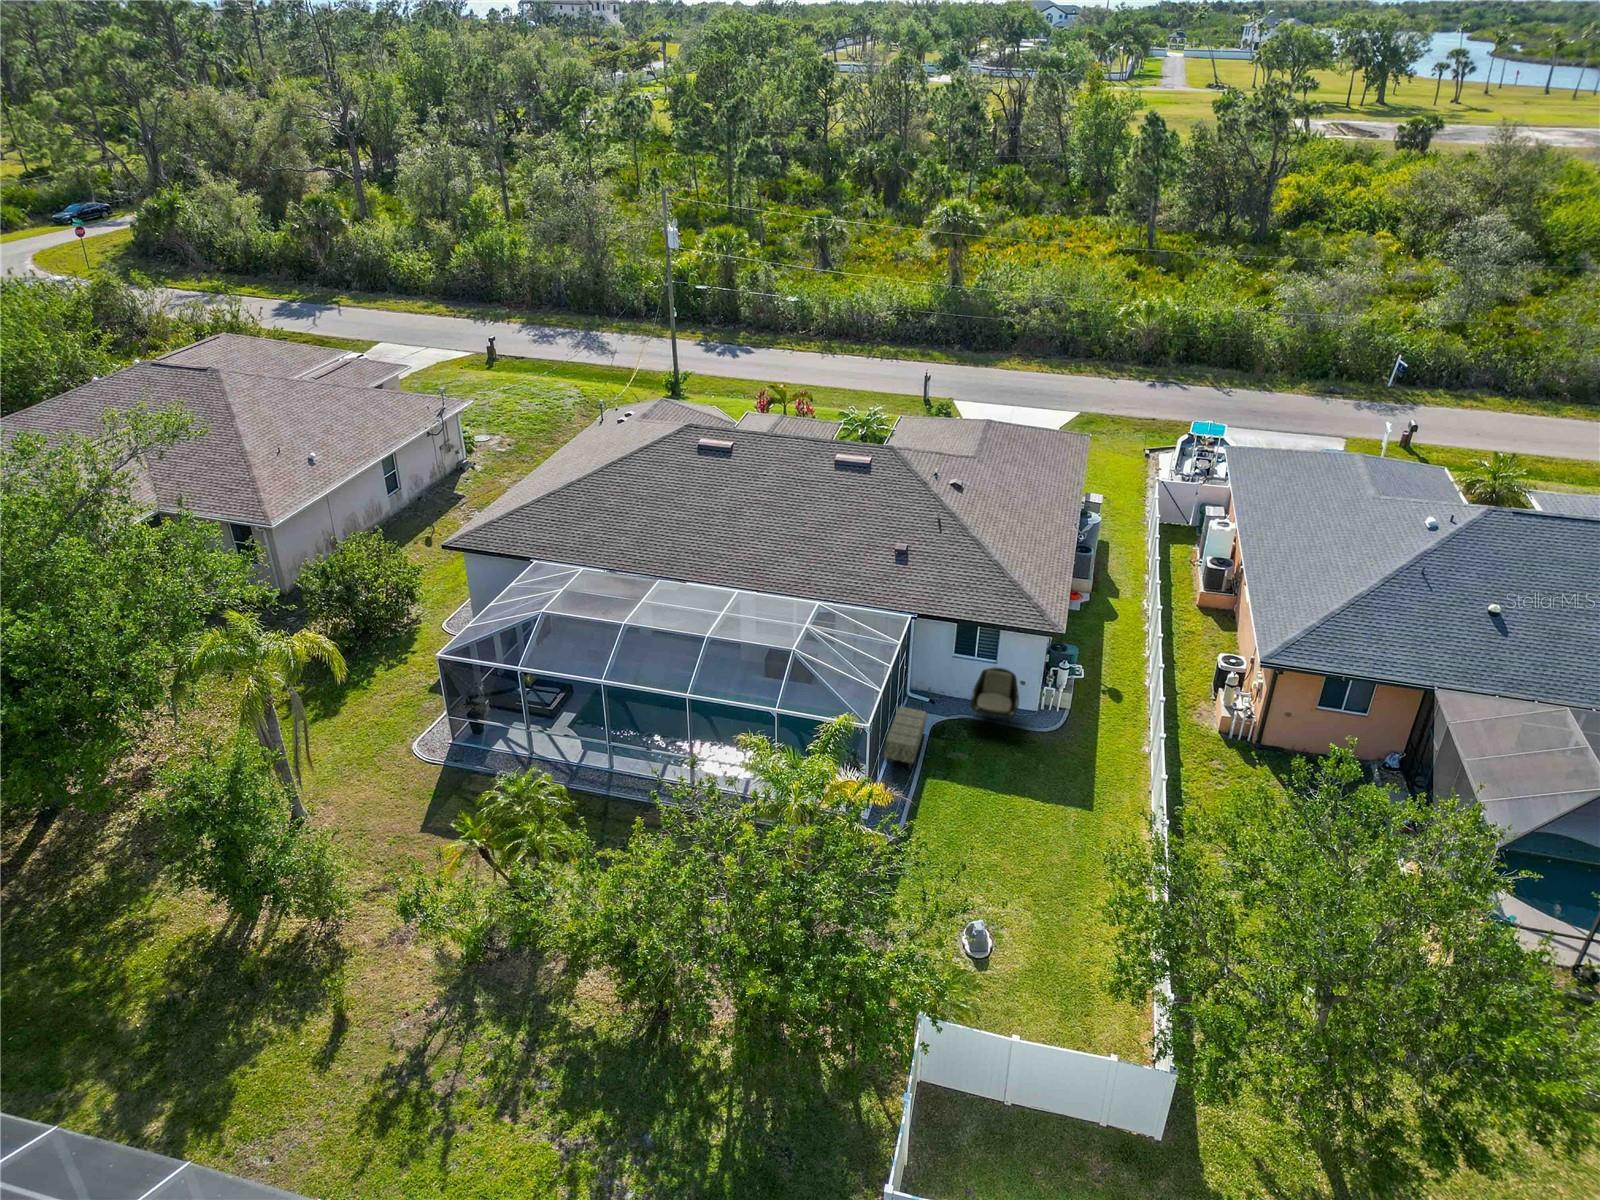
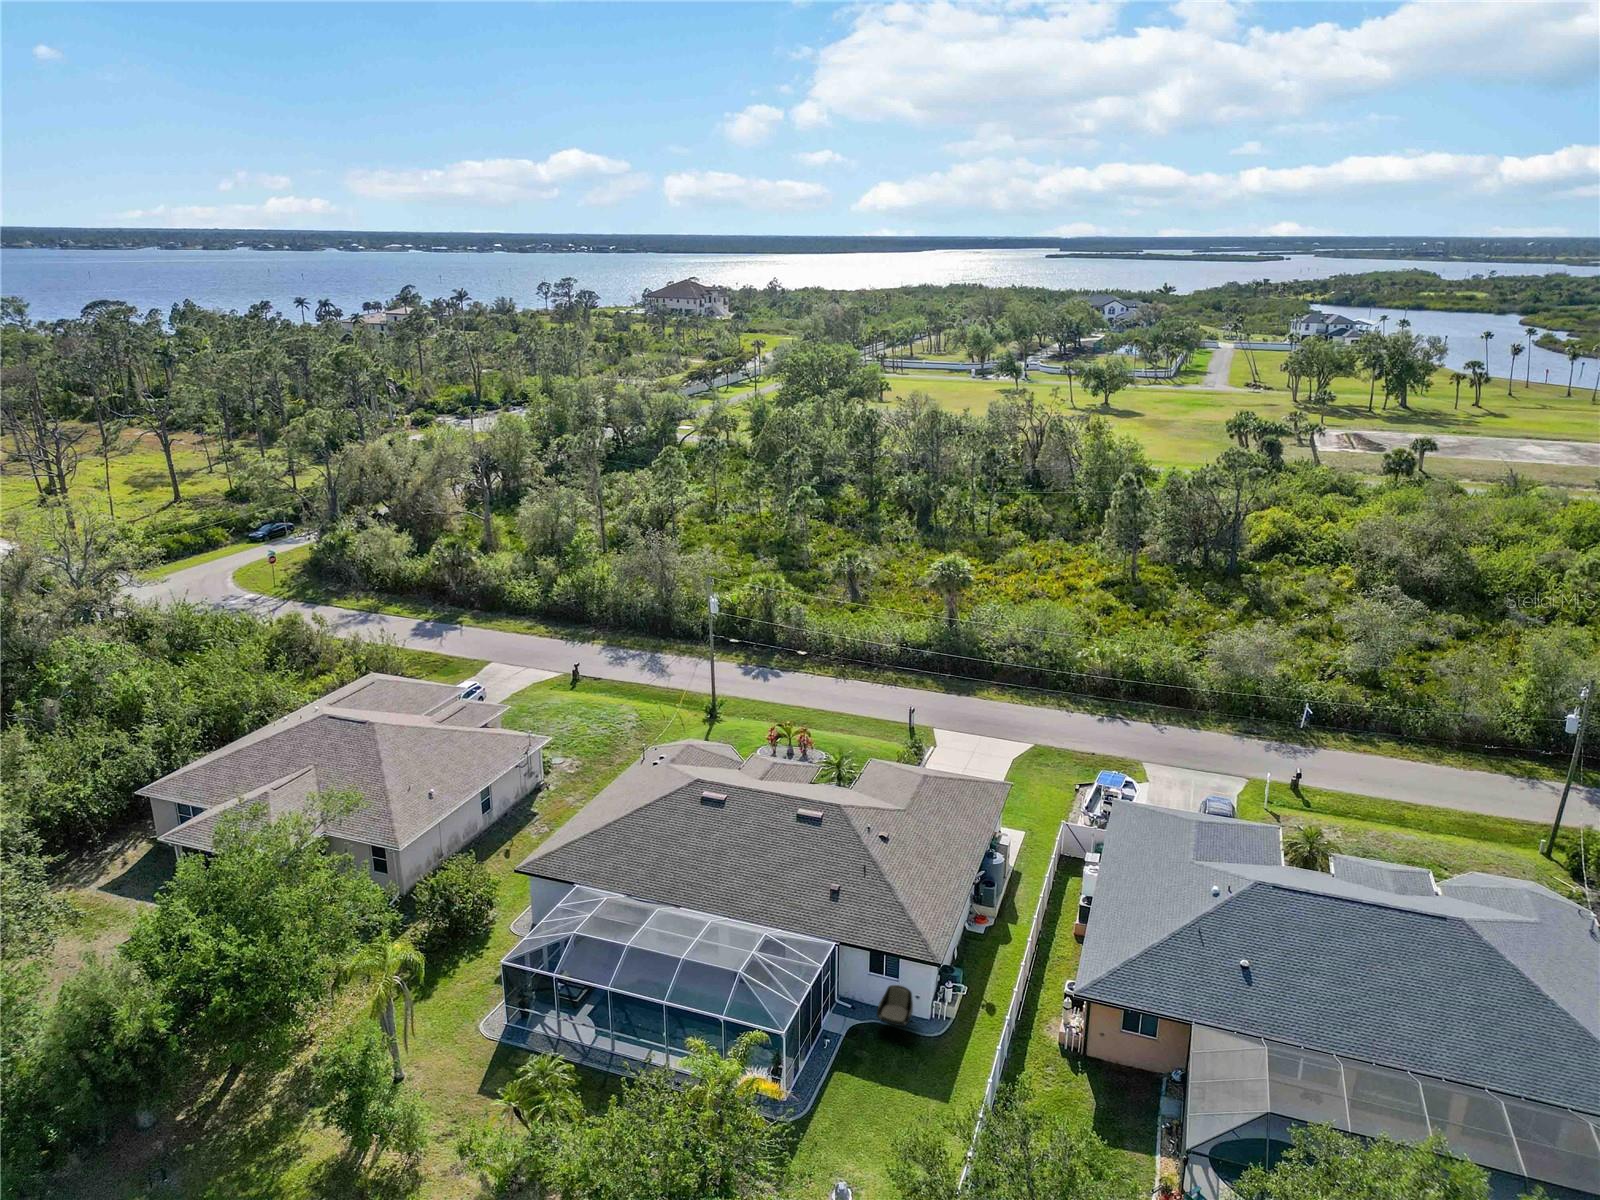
bench: present [884,707,927,769] -> none [807,1012,843,1064]

